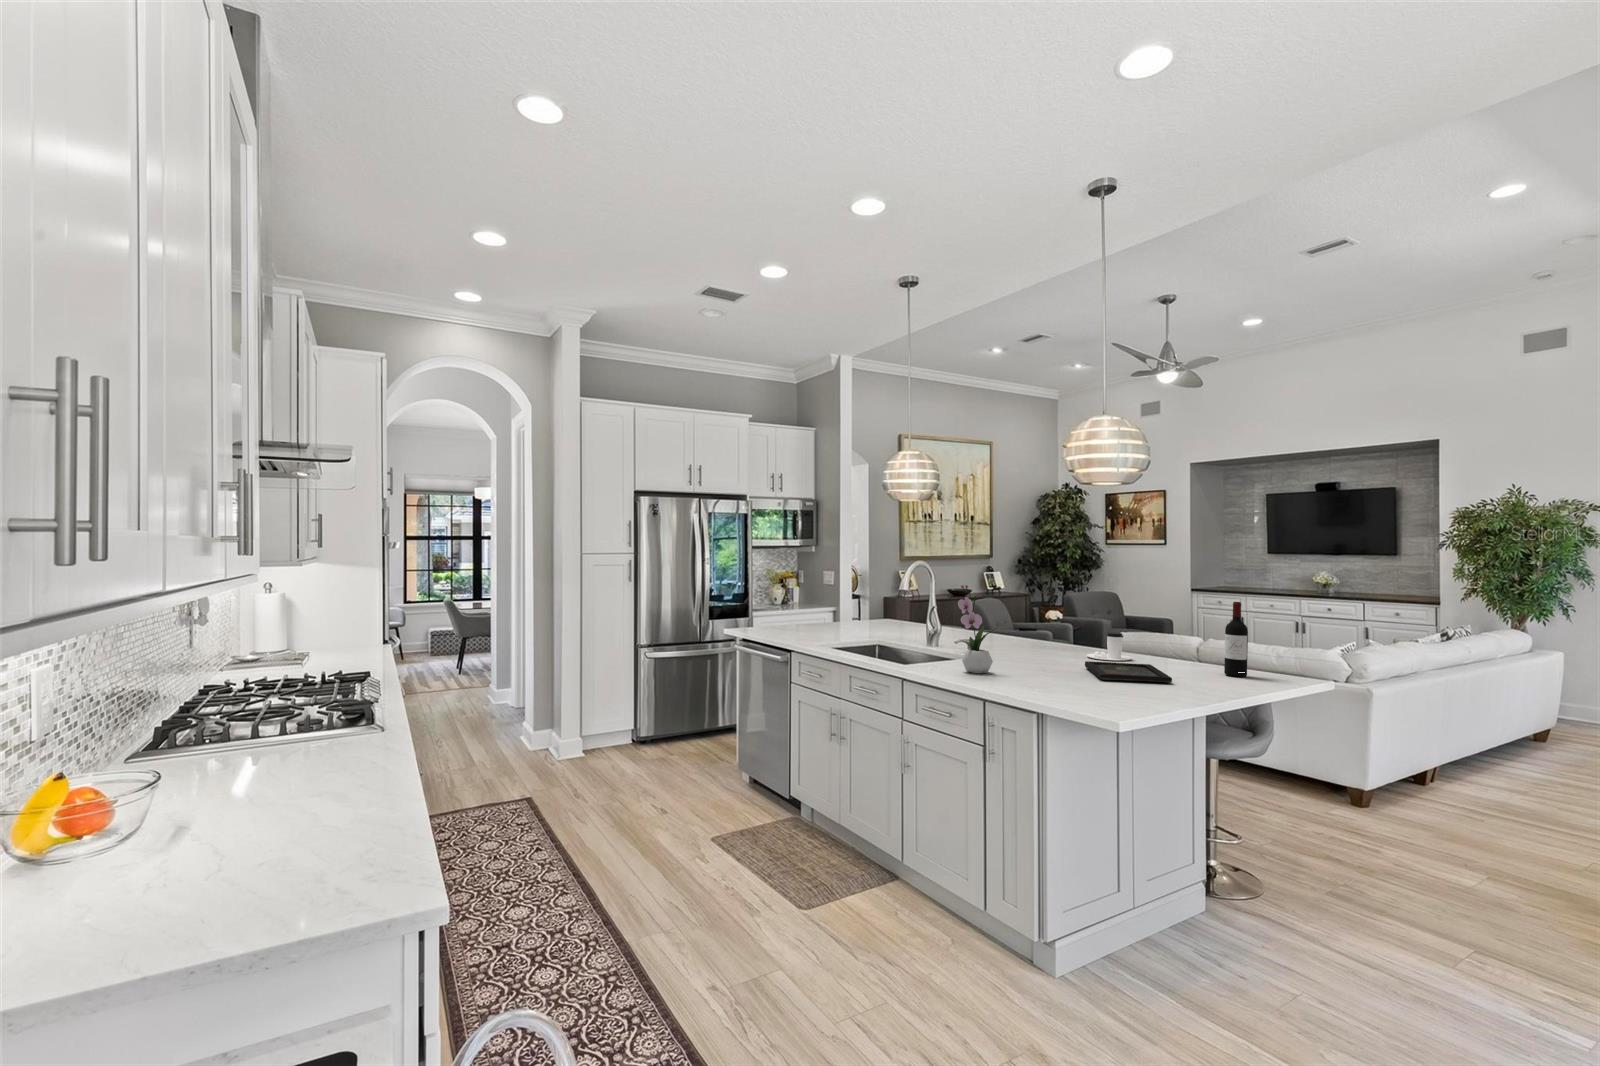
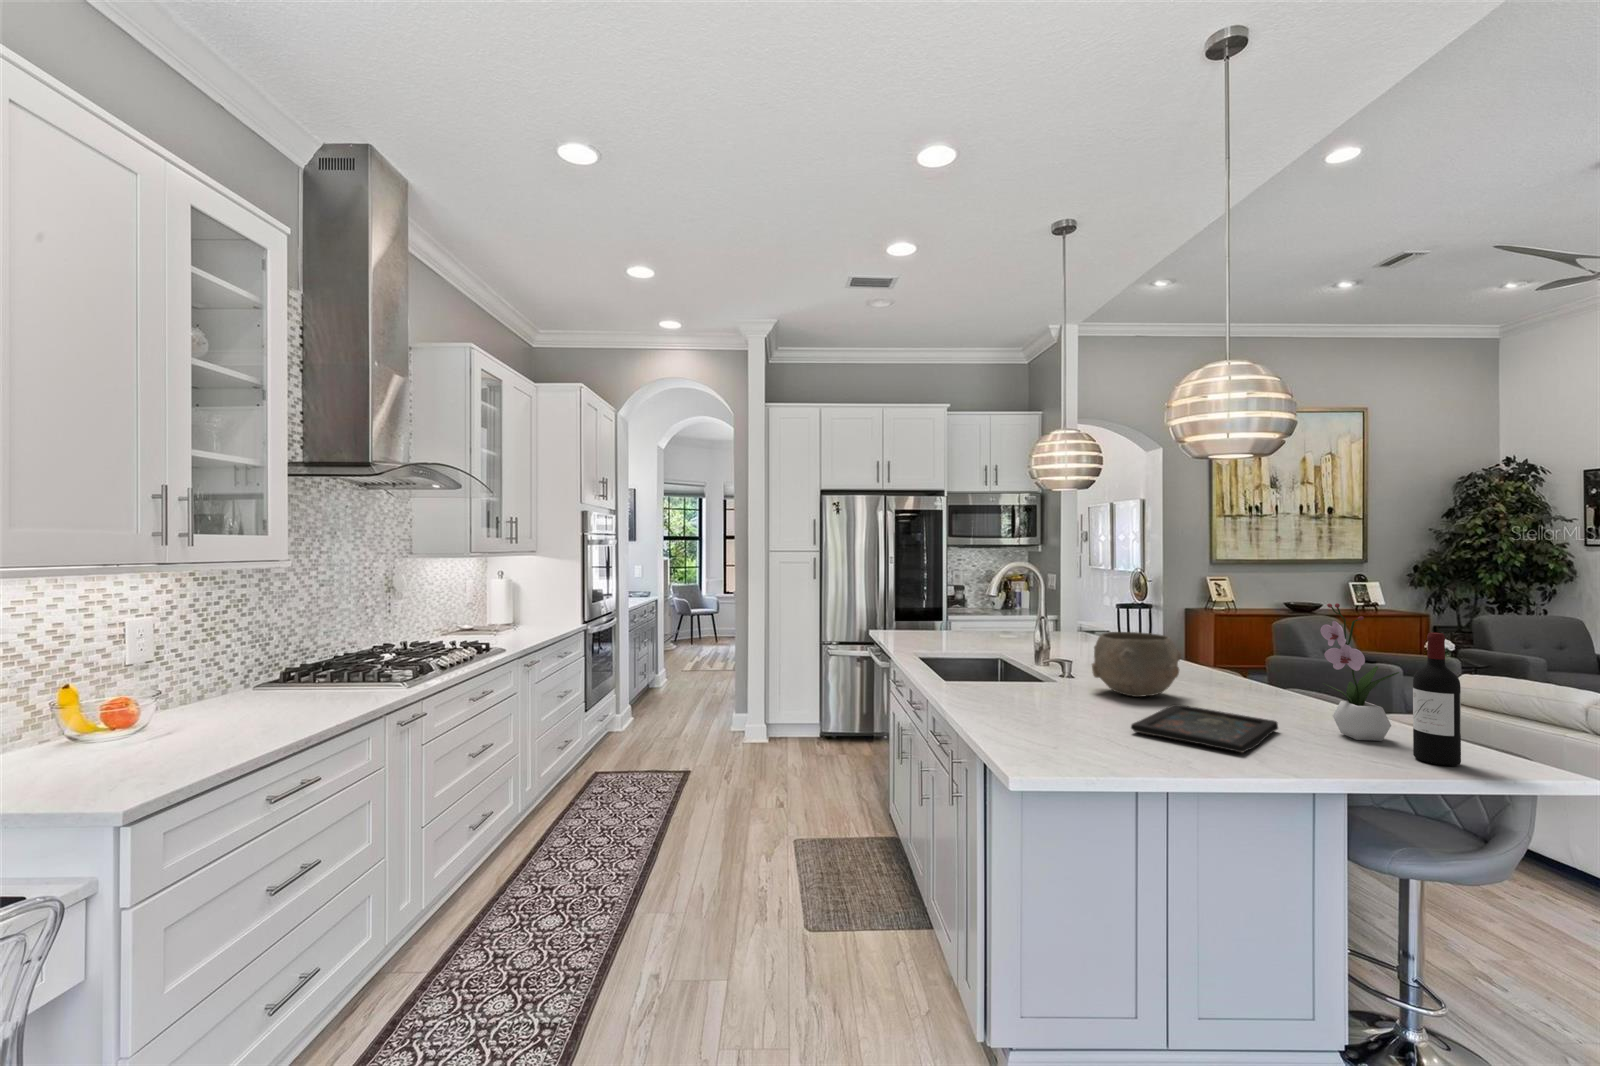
flower arrangement: present [958,585,996,673] -> present [1320,603,1399,741]
bowl: none [1002,614,1069,661] -> present [1092,632,1181,697]
coffee cup: present [1086,632,1132,661] -> none [1234,667,1310,711]

